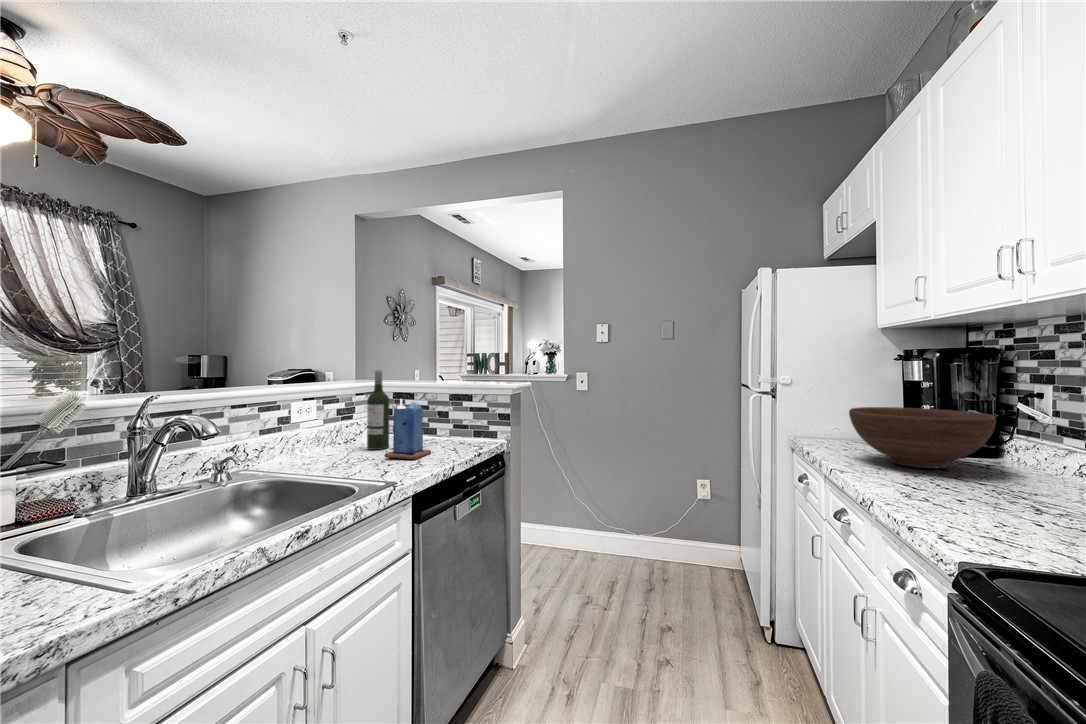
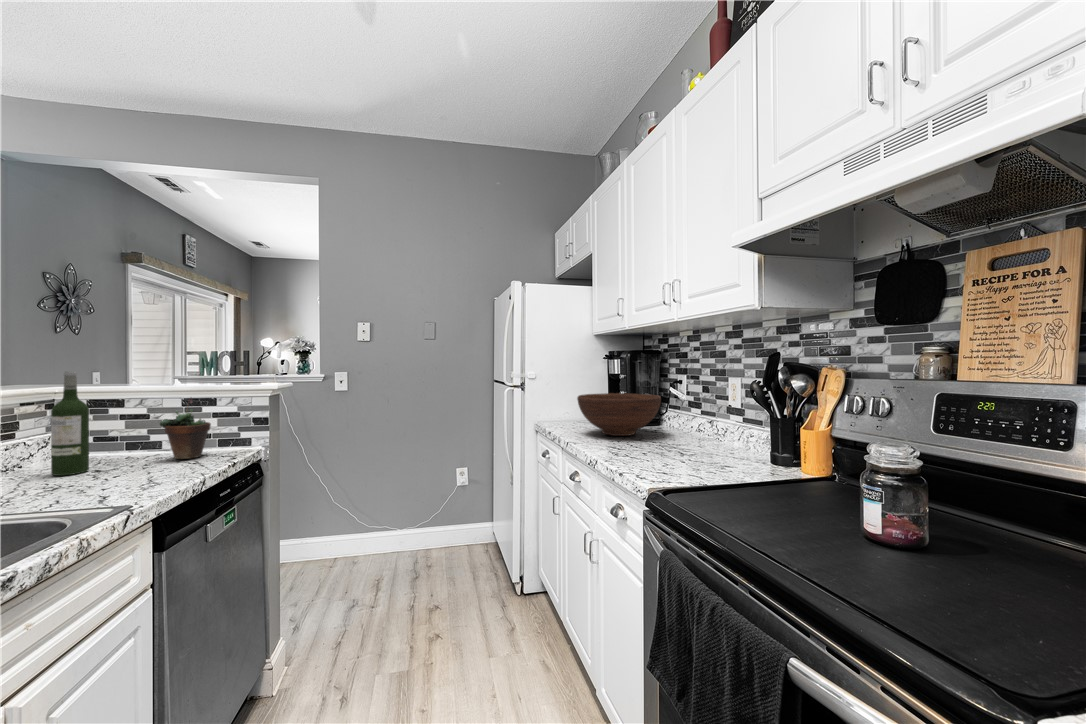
succulent plant: none [432,393,467,445] -> present [160,399,211,459]
candle: present [385,399,431,459] -> none [93,406,164,481]

